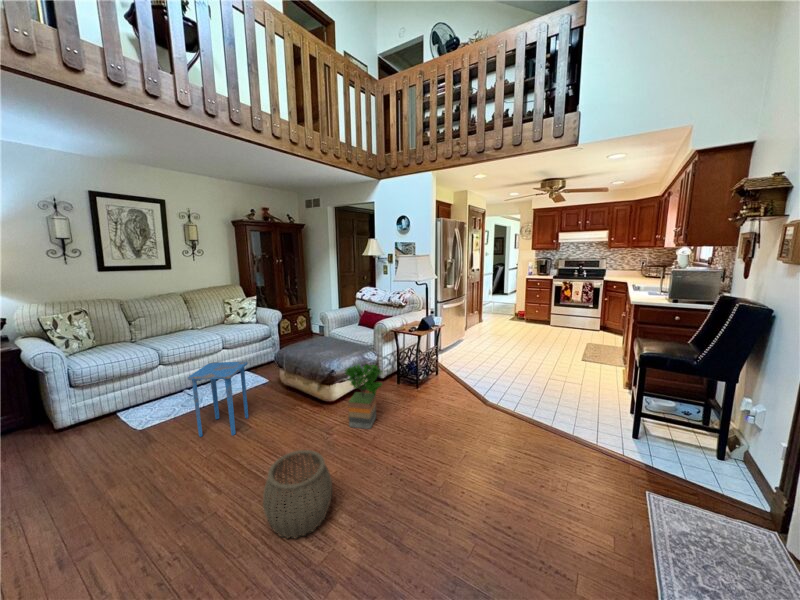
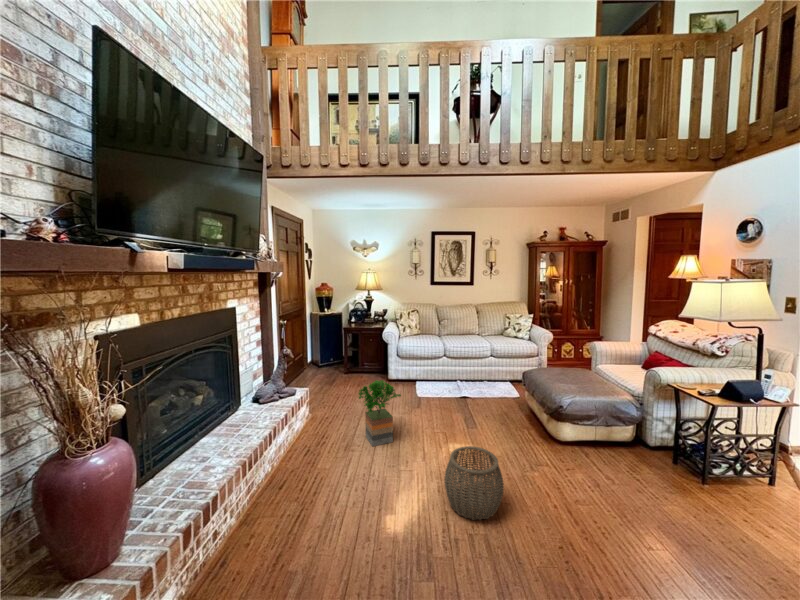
side table: present [188,362,248,437] -> none [446,362,492,426]
potted tree: present [345,364,382,429] -> present [359,380,401,446]

